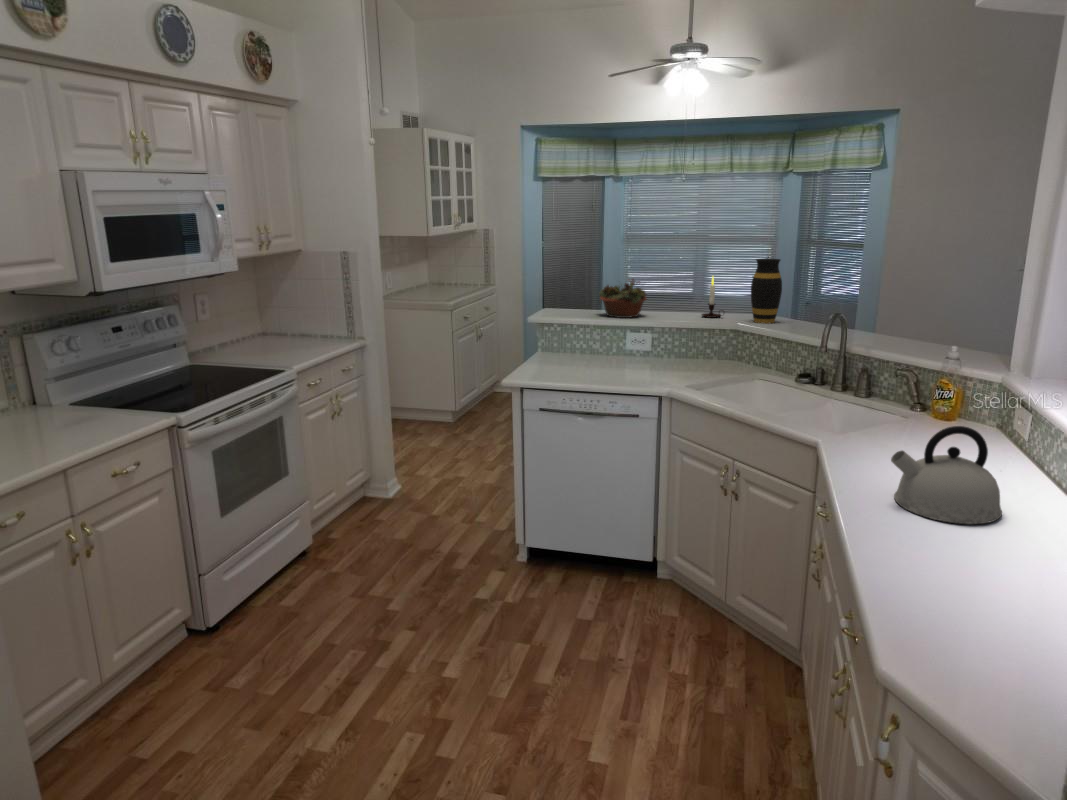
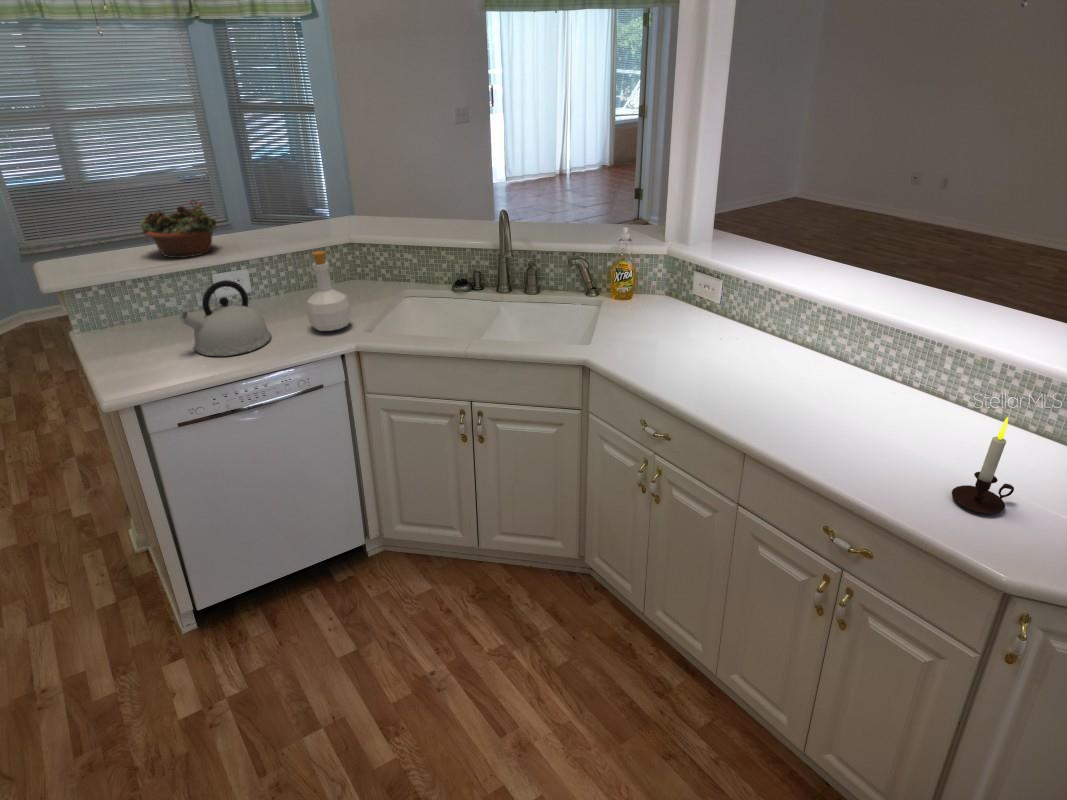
vase: present [751,259,782,323] -> none [343,150,380,229]
candle: present [702,277,723,318] -> present [952,417,1014,514]
bottle: none [656,320,689,382] -> present [307,251,352,331]
kettle: present [891,426,1002,524] -> present [180,280,271,356]

